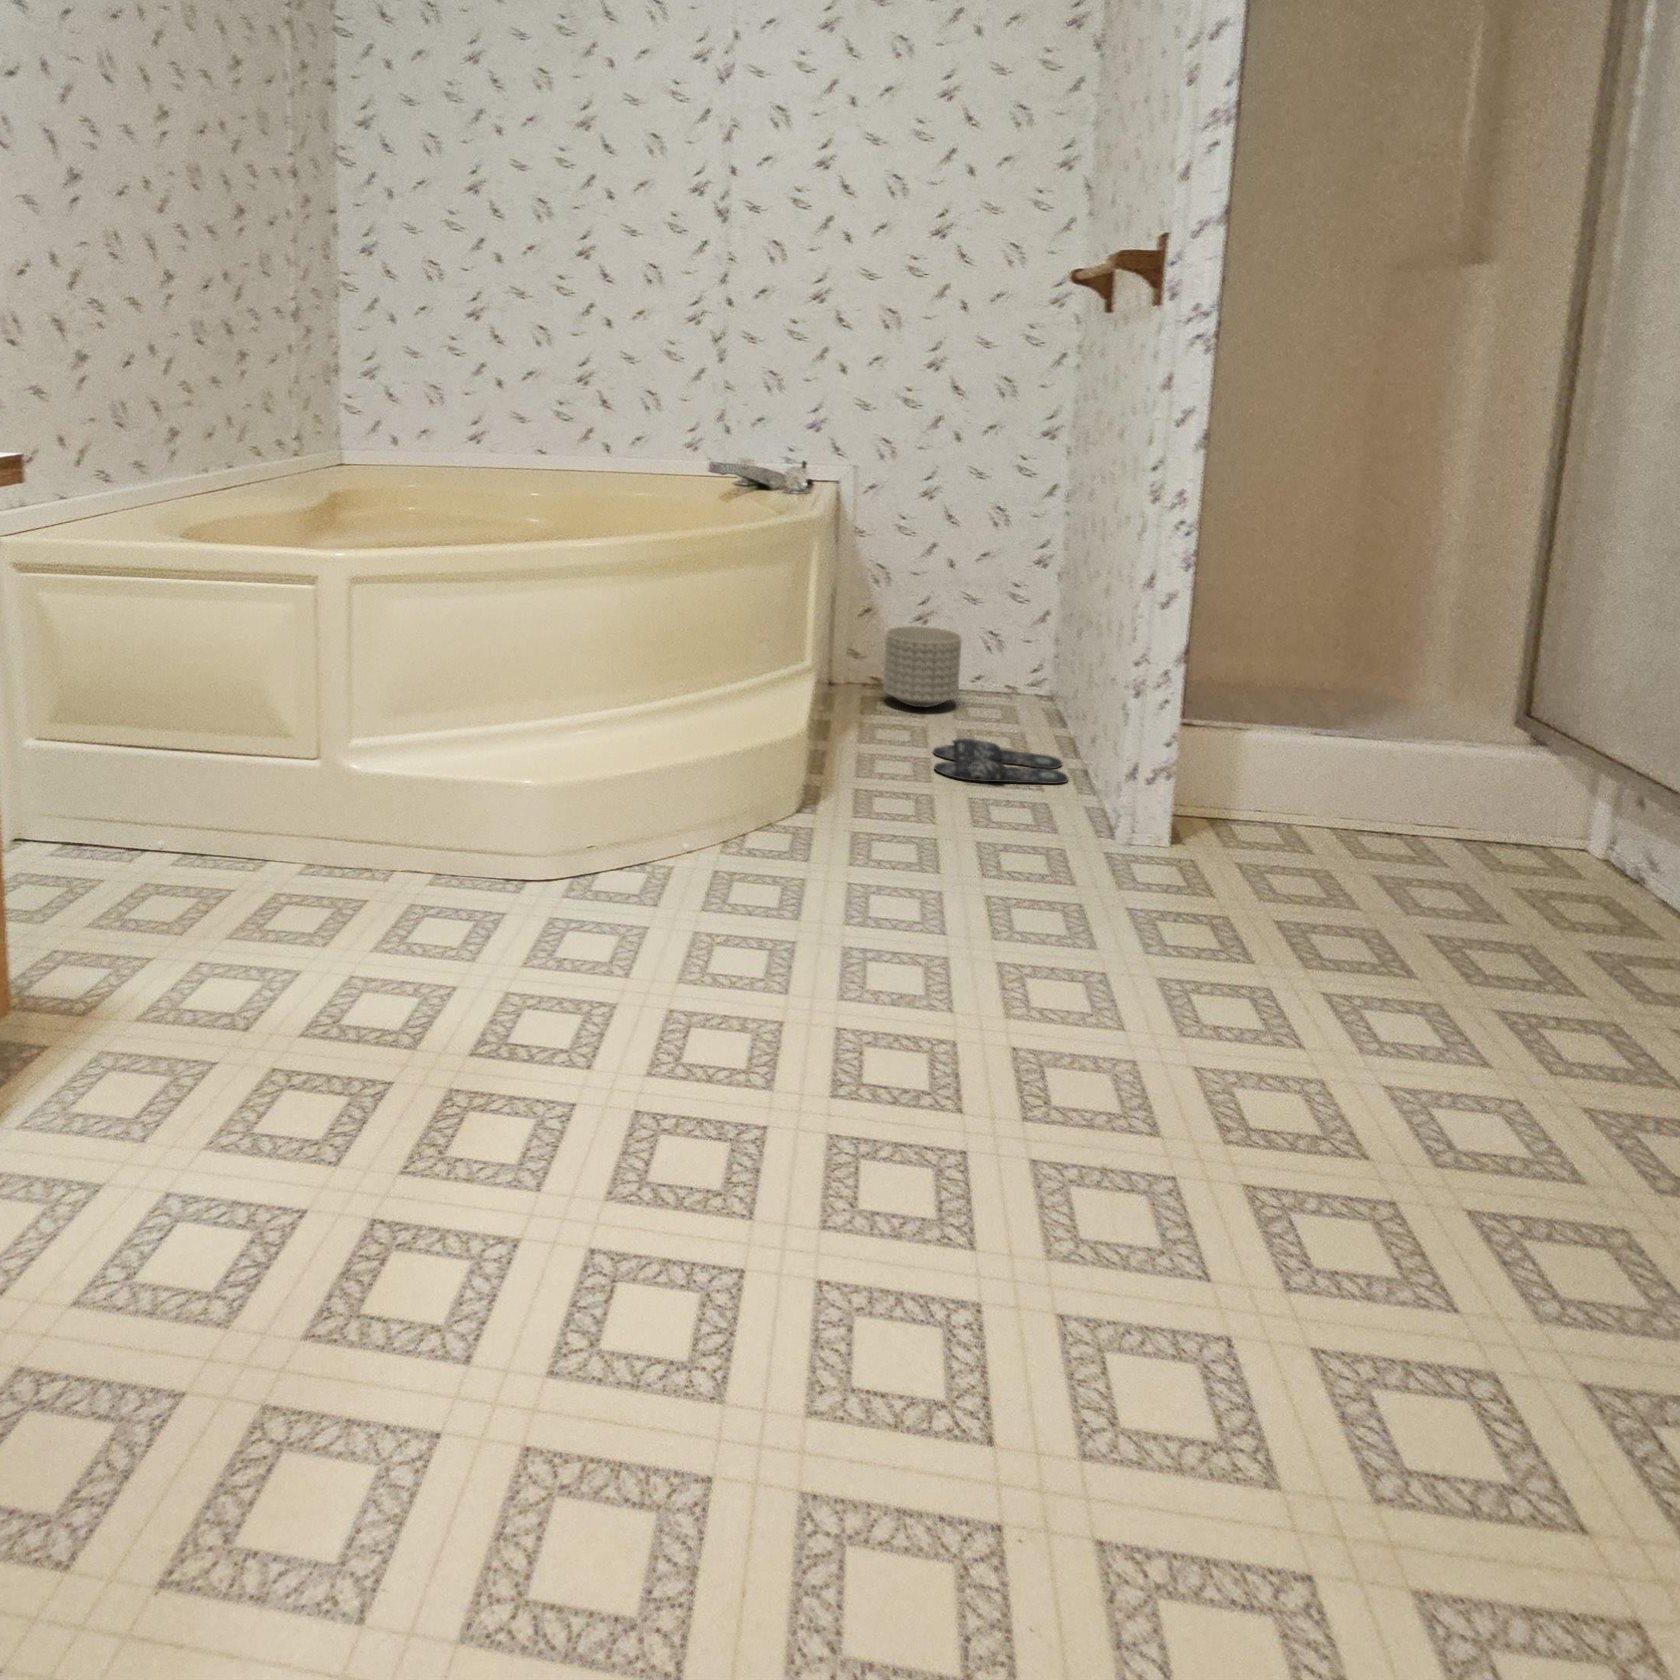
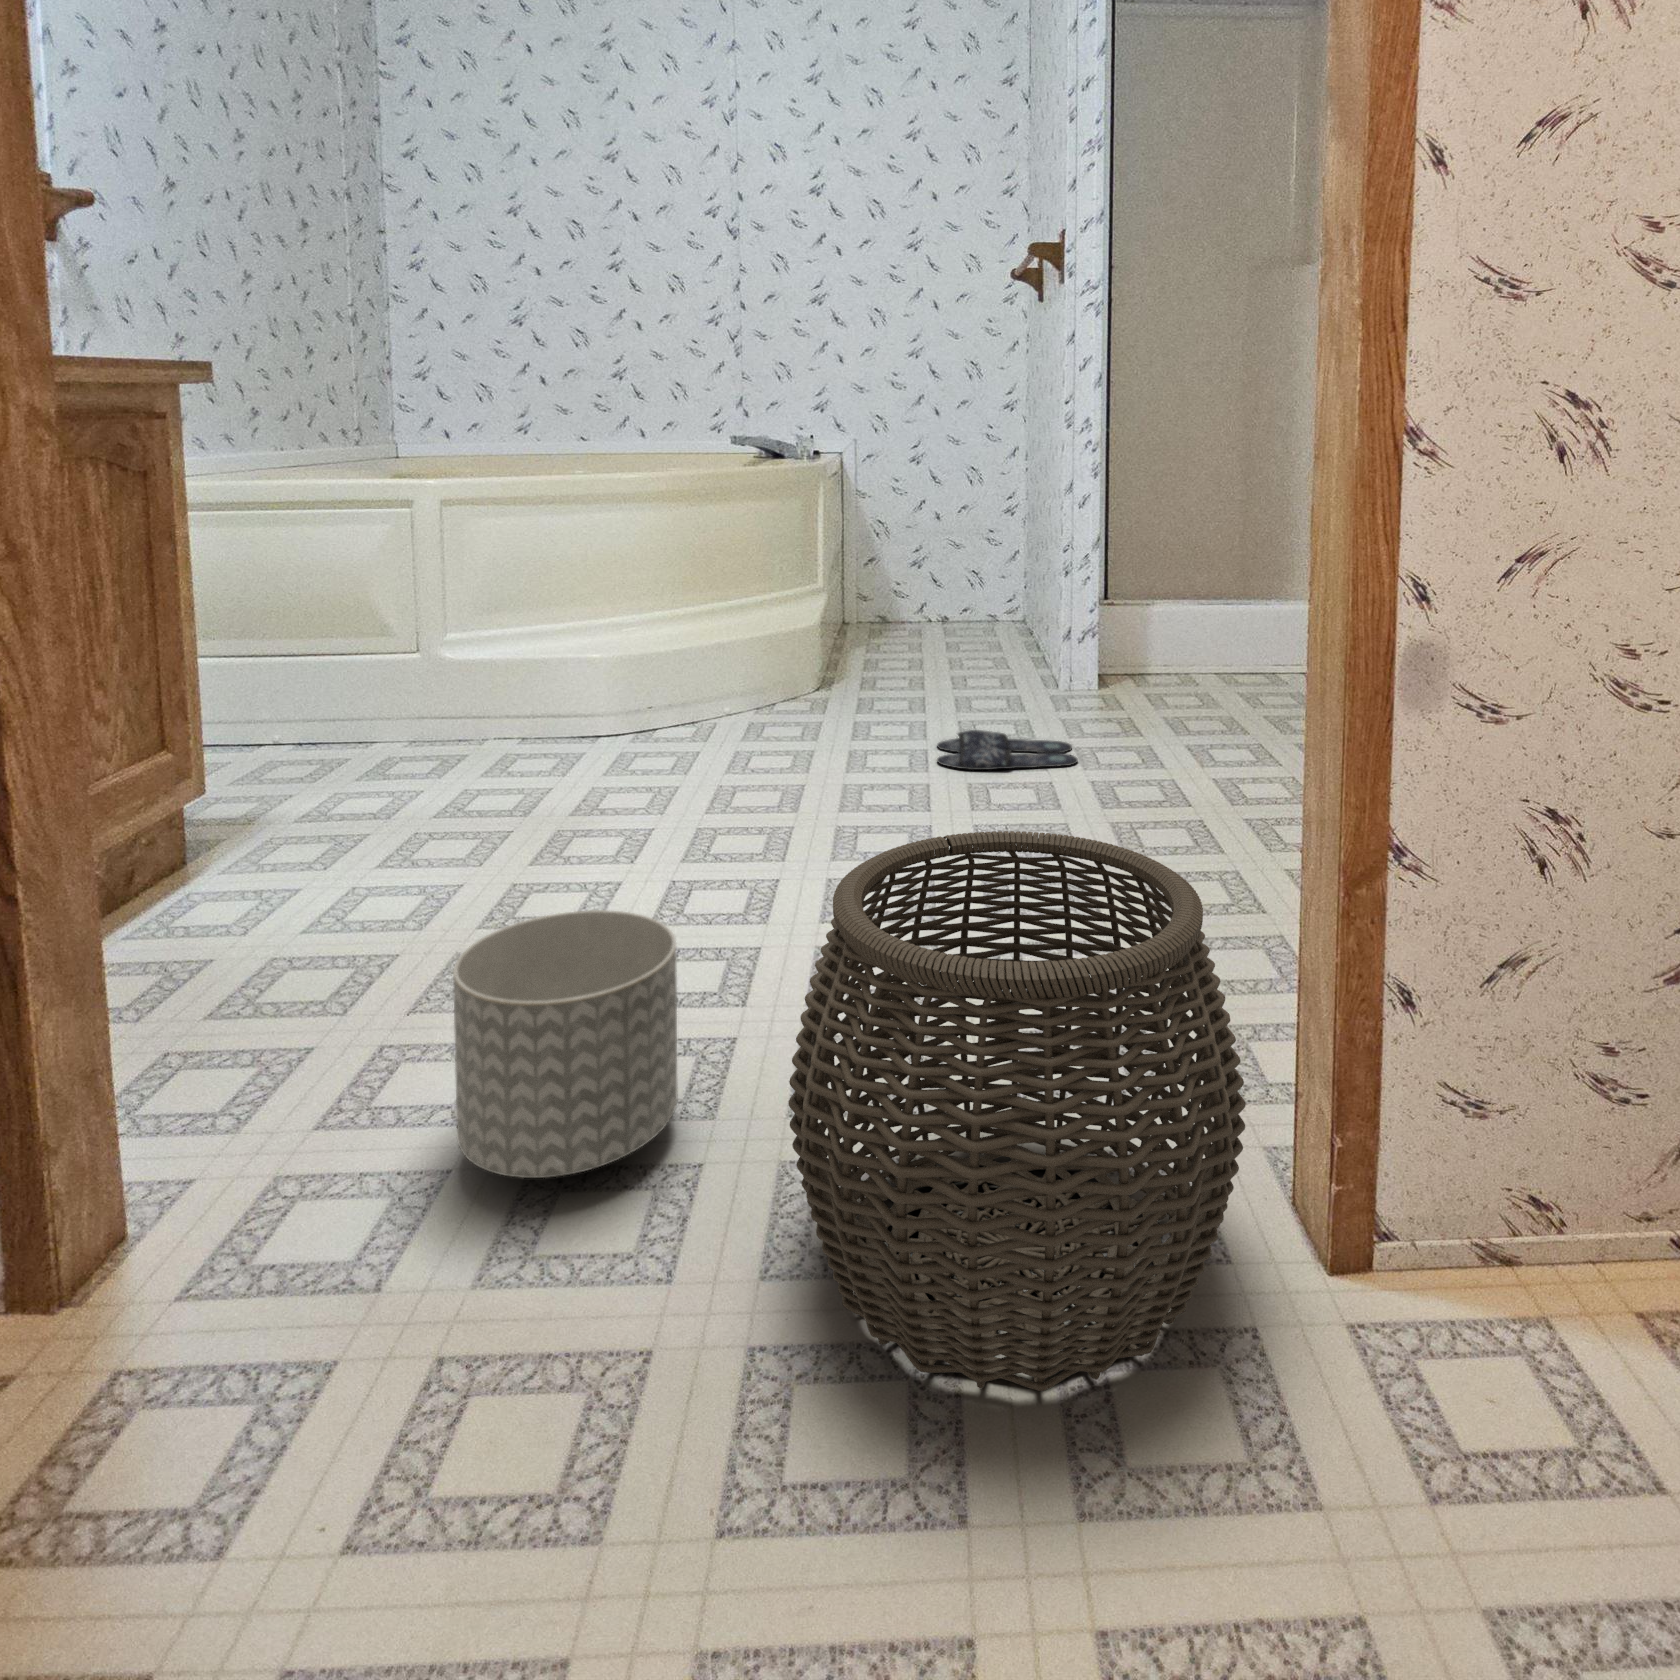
planter: present [883,626,961,707] -> present [453,910,678,1178]
woven basket: none [851,897,1231,1356] -> present [788,831,1246,1391]

